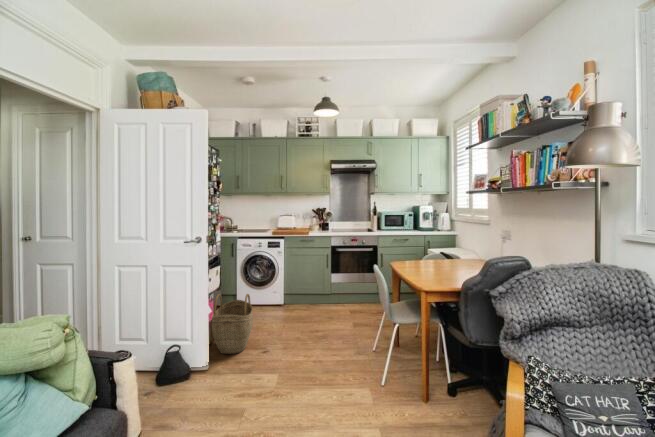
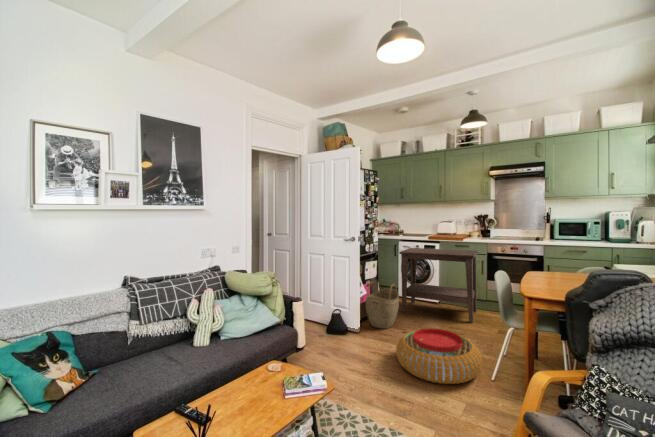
side table: none [246,245,328,325] -> present [399,248,478,323]
pouf: none [274,341,369,411] -> present [396,328,482,384]

